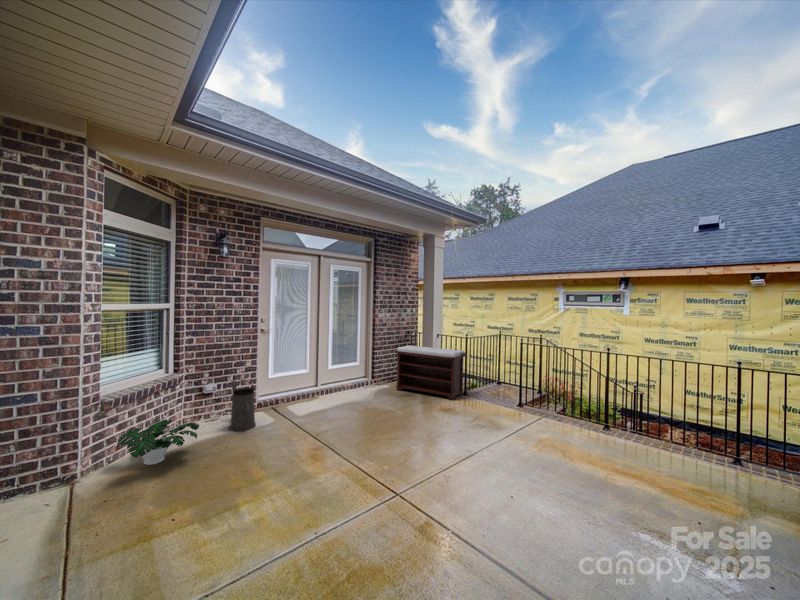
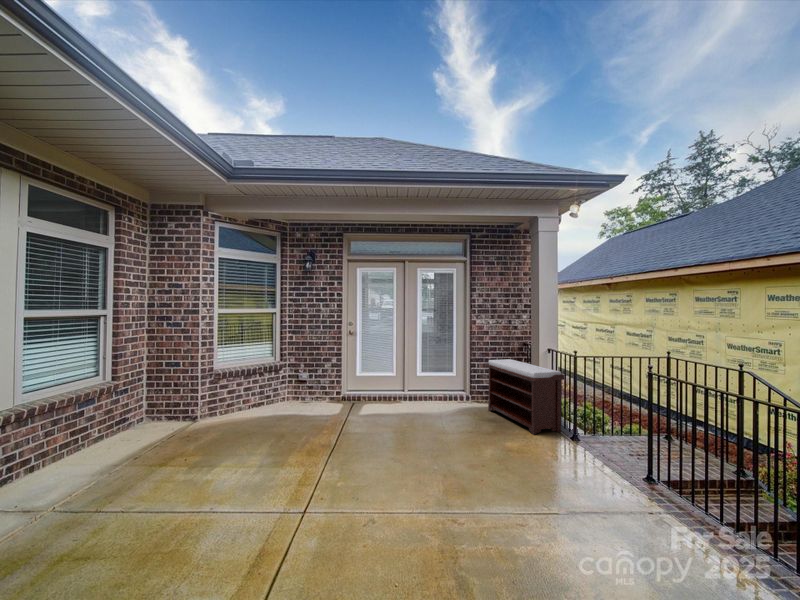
watering can: present [229,380,256,431] -> none [303,372,324,414]
potted plant: present [117,419,199,465] -> none [214,393,270,421]

